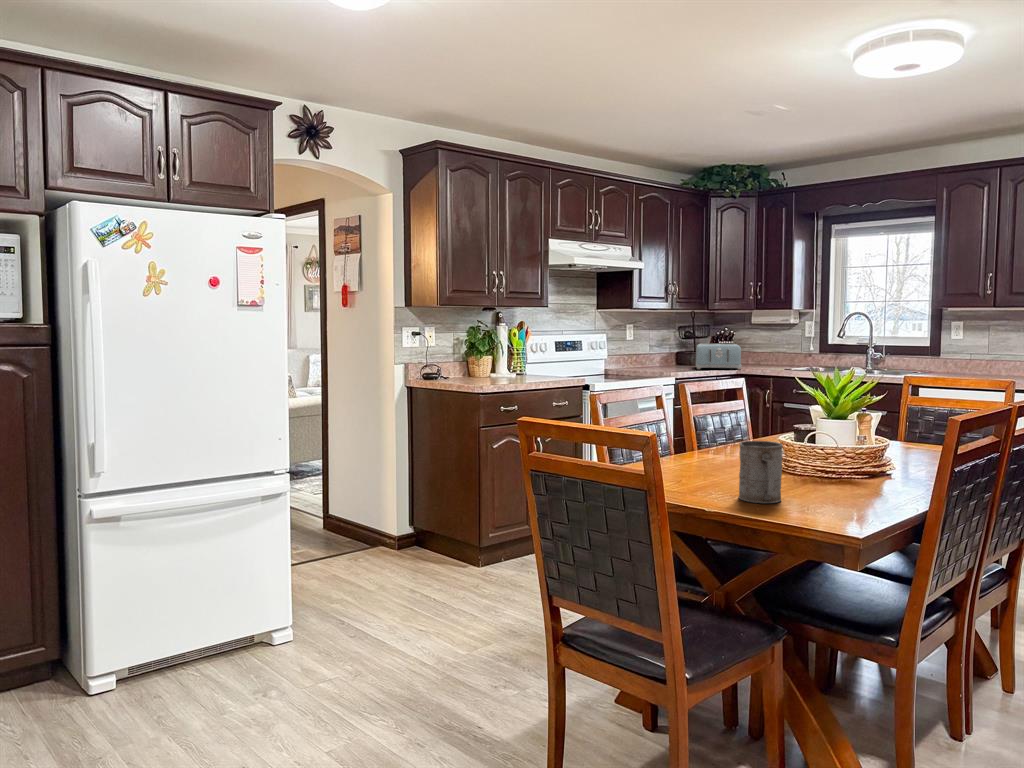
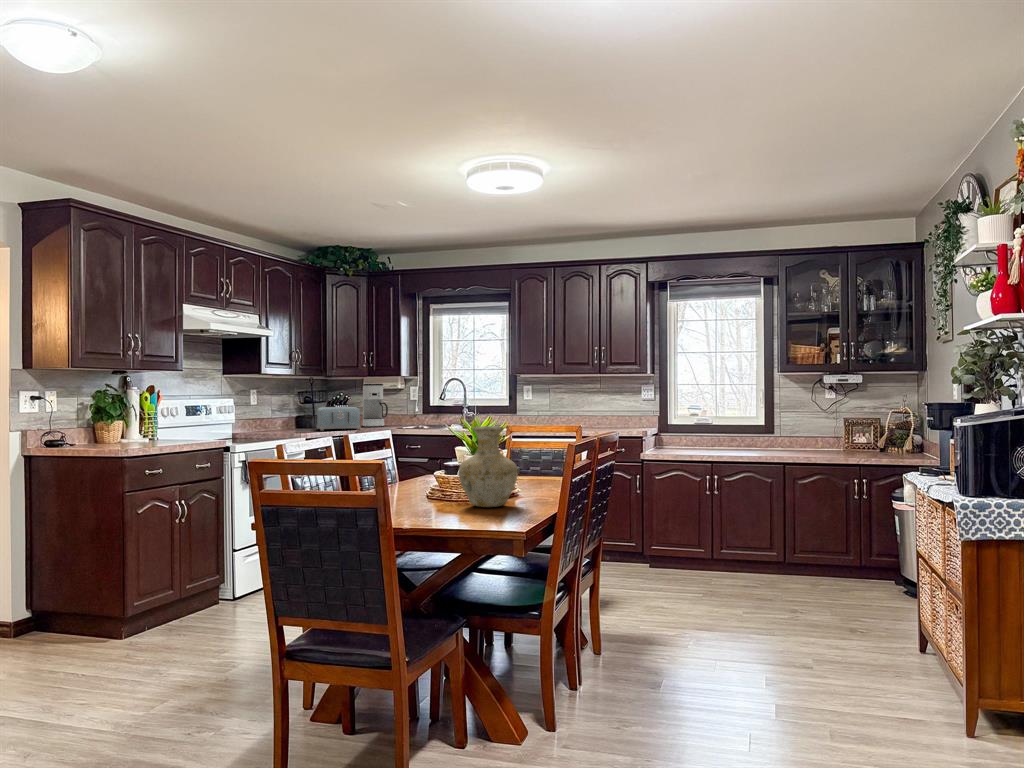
coffee maker: none [748,318,777,366] -> present [363,384,388,427]
vase: none [797,384,881,491] -> present [459,426,518,507]
mug: present [739,441,783,503] -> none [423,471,456,519]

